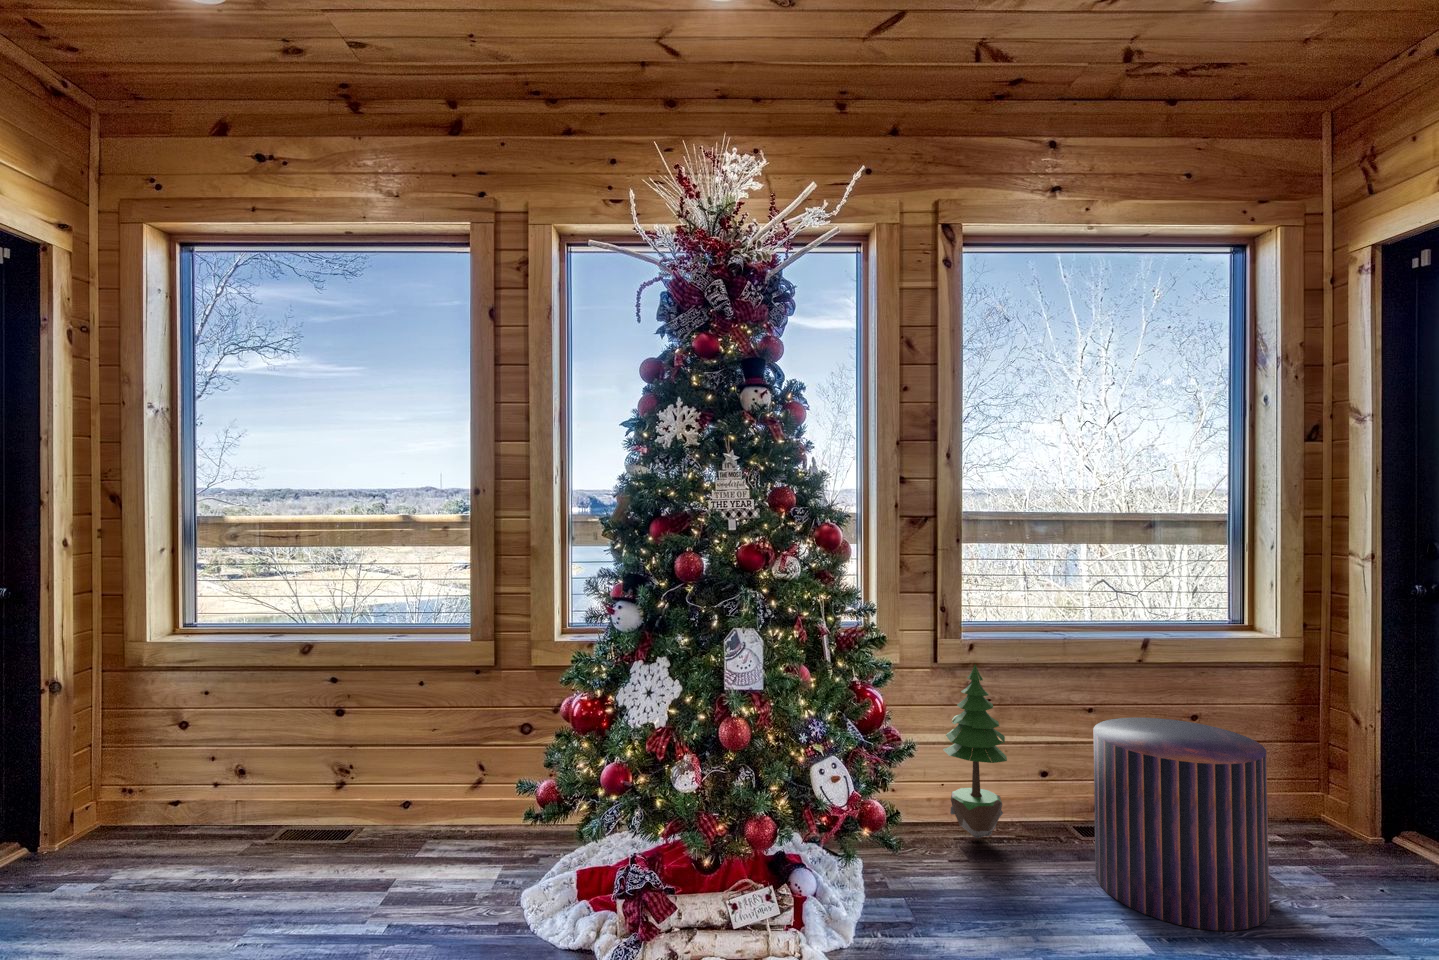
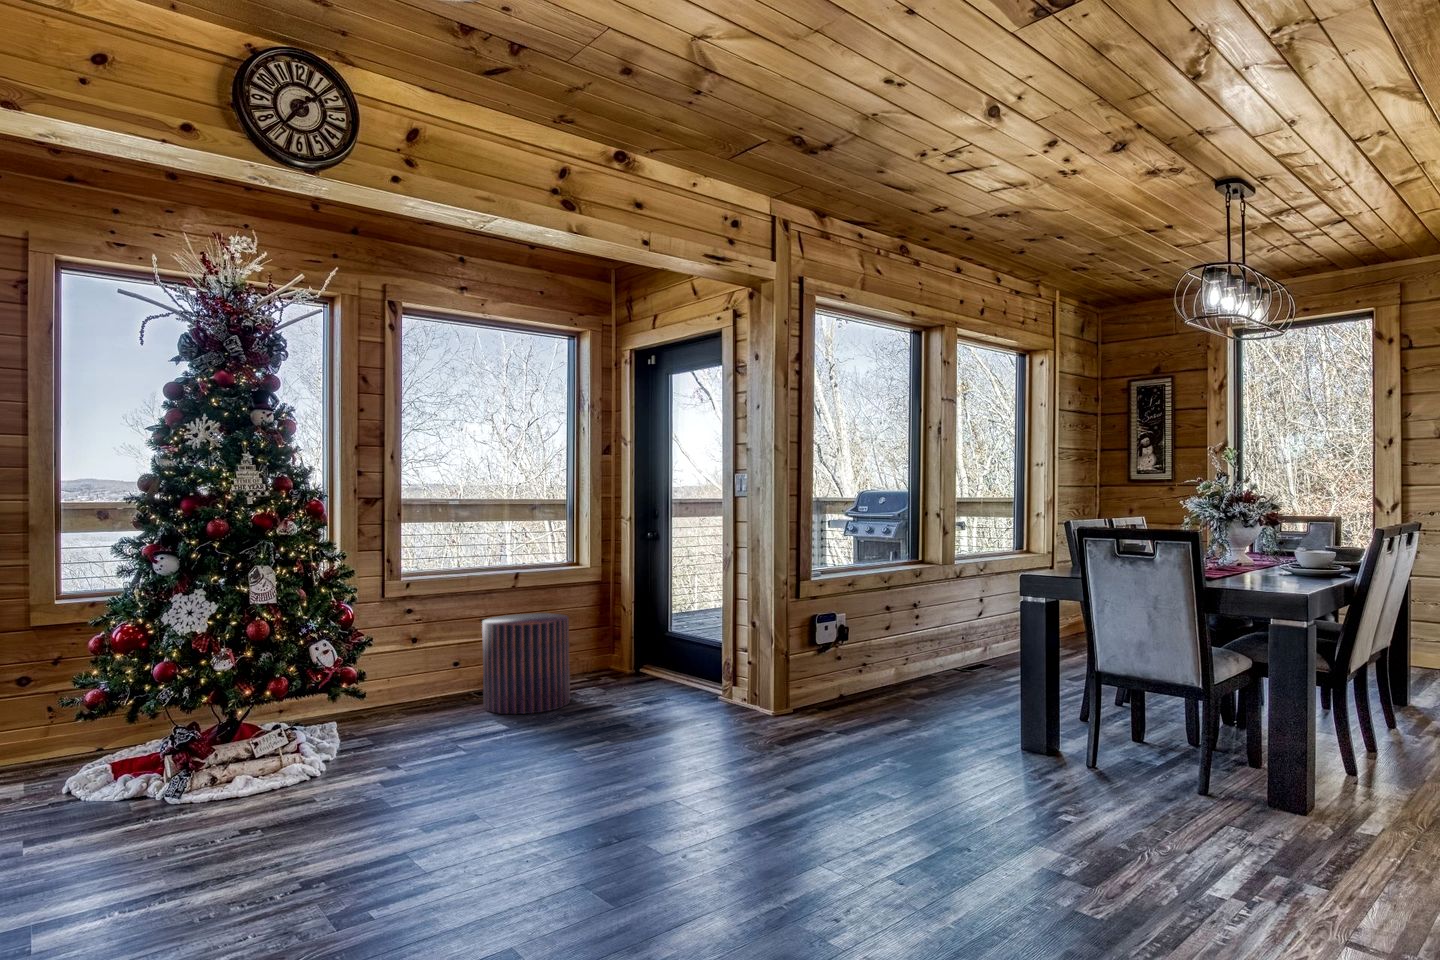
potted tree: present [943,664,1007,838] -> none [389,593,432,707]

